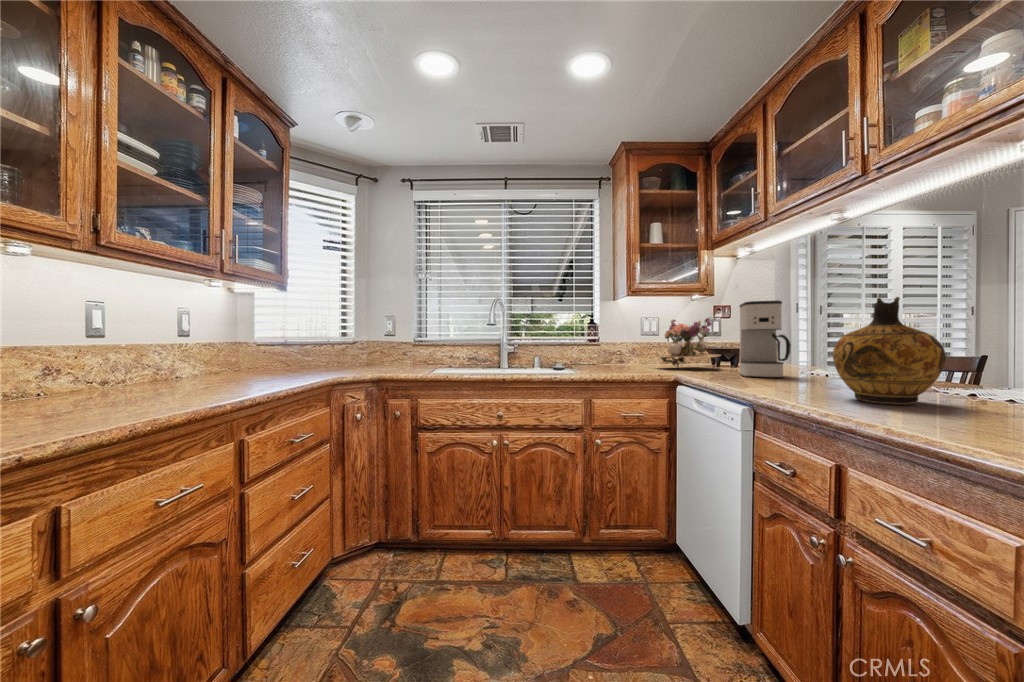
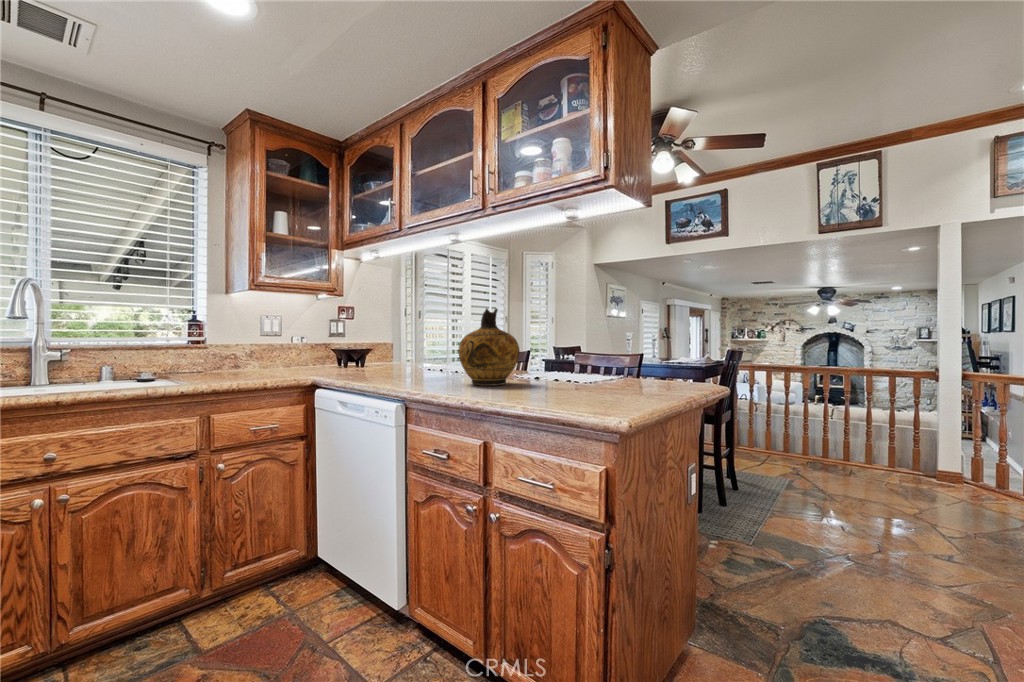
coffee maker: present [739,300,791,378] -> none [373,305,415,375]
flower arrangement: present [656,318,720,367] -> none [282,317,353,372]

